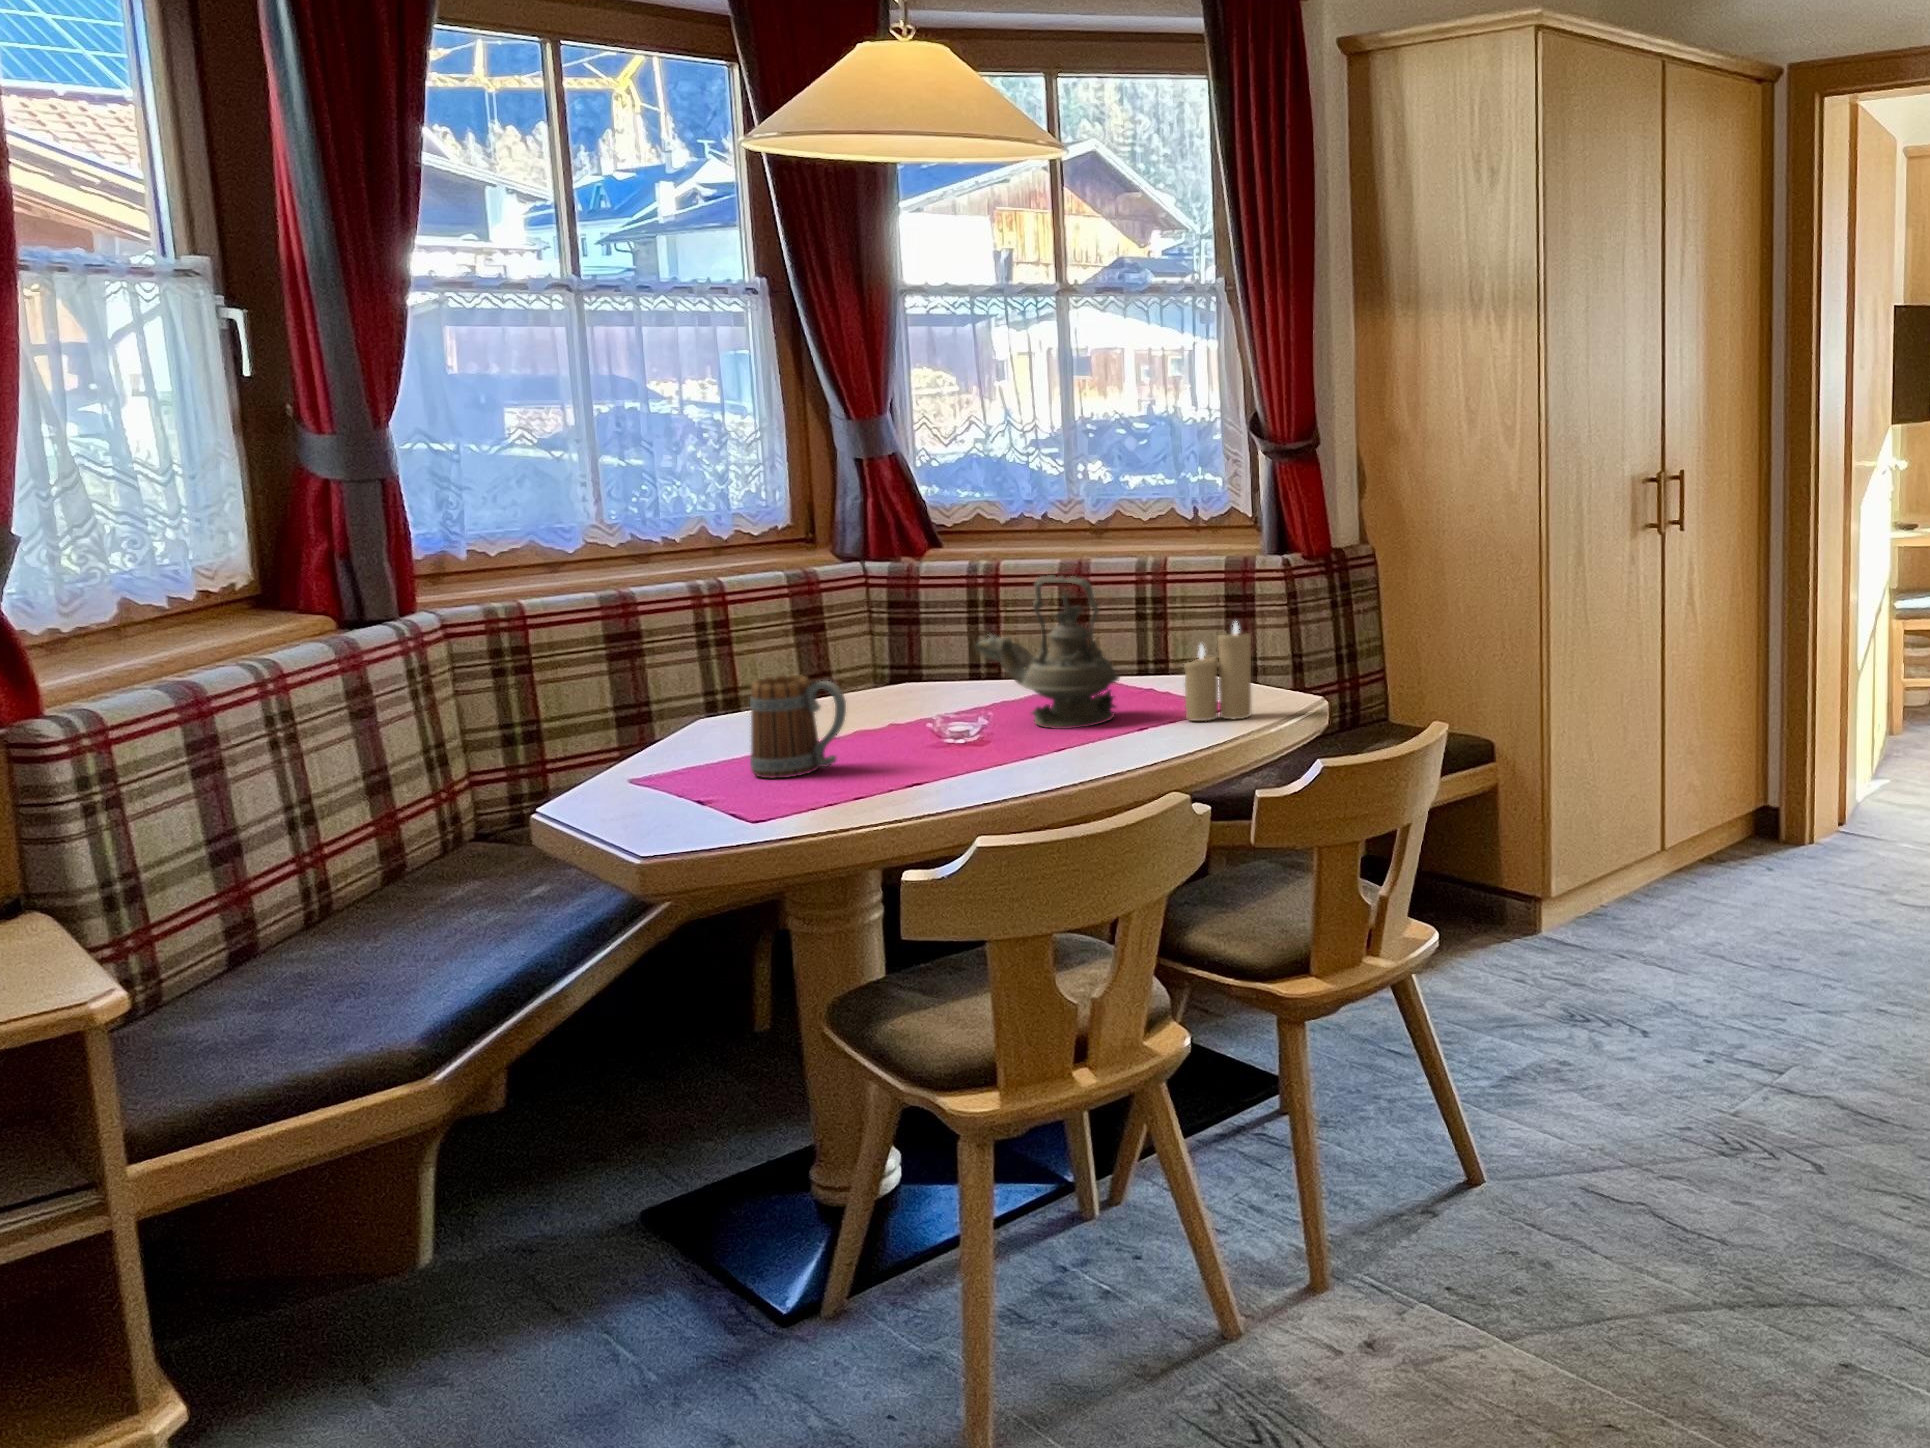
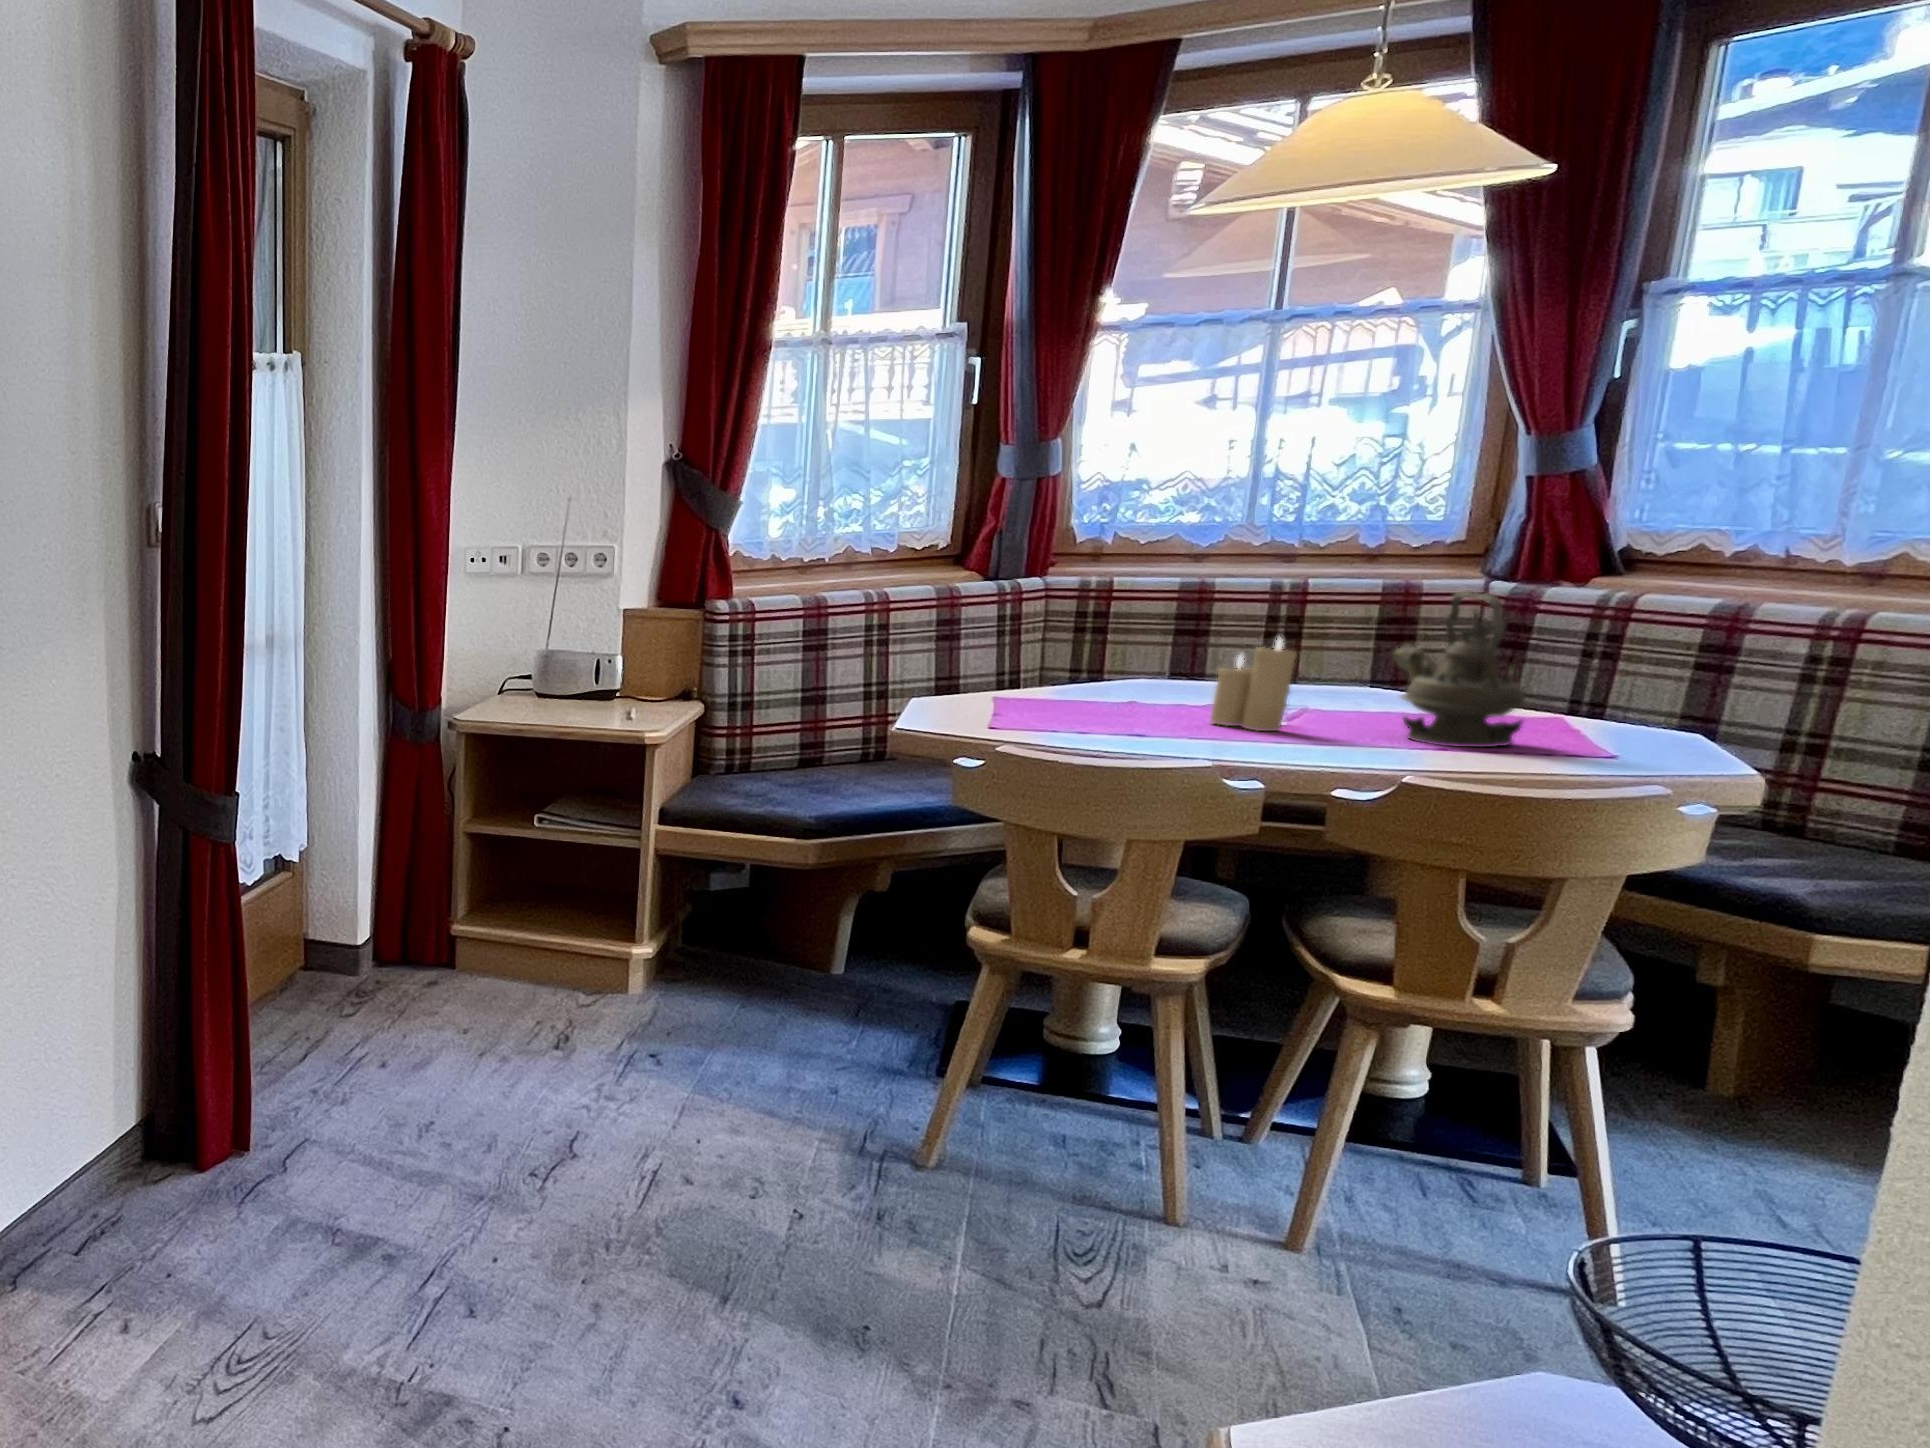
candle: present [1184,623,1251,721] -> present [1211,638,1296,731]
mug: present [750,675,846,778] -> none [1080,639,1159,719]

